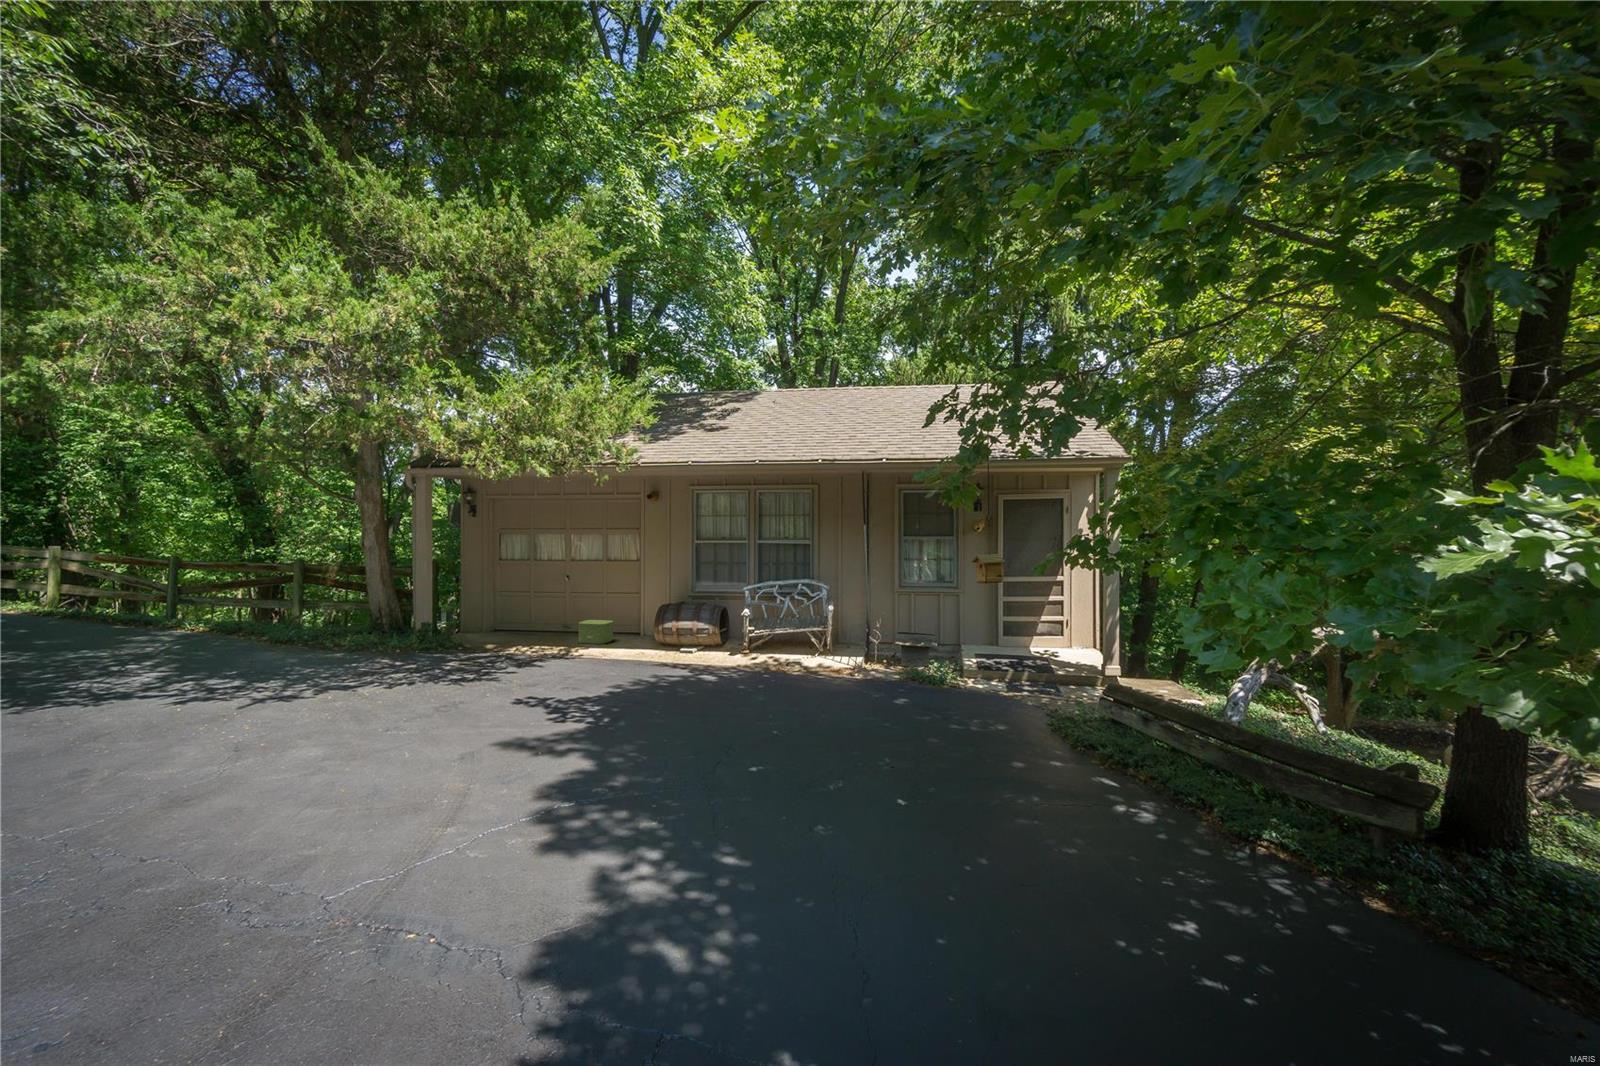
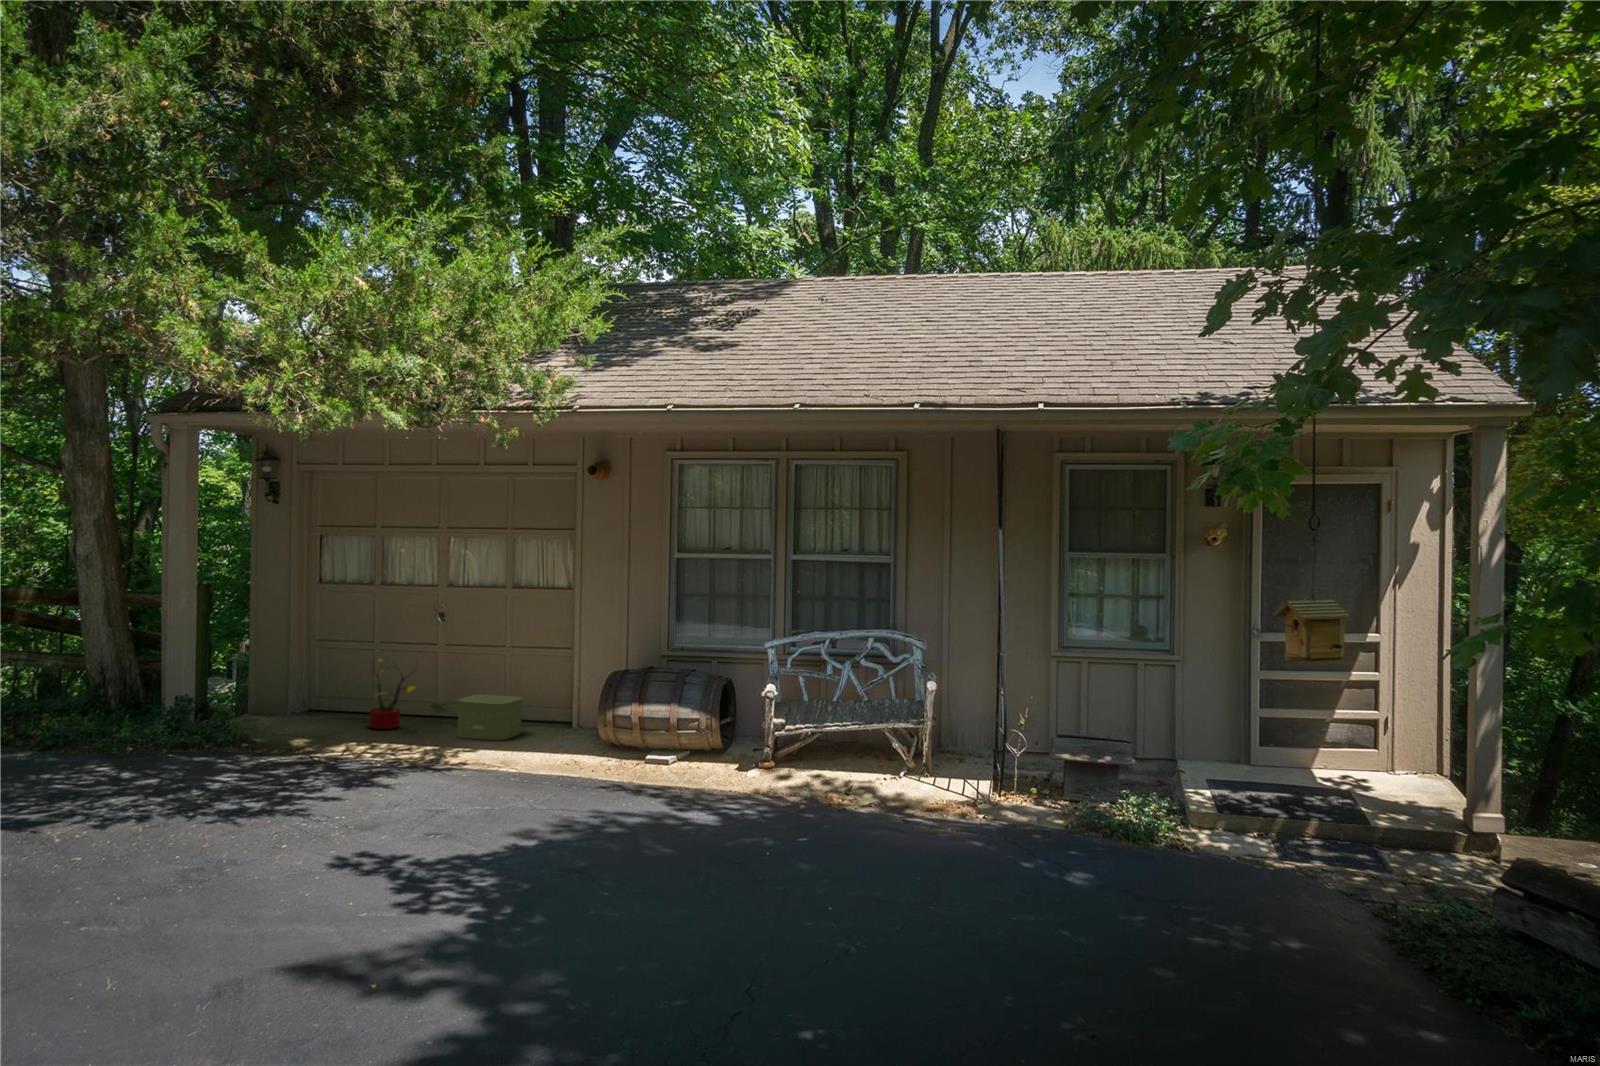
decorative plant: none [530,600,556,639] -> present [369,659,415,729]

